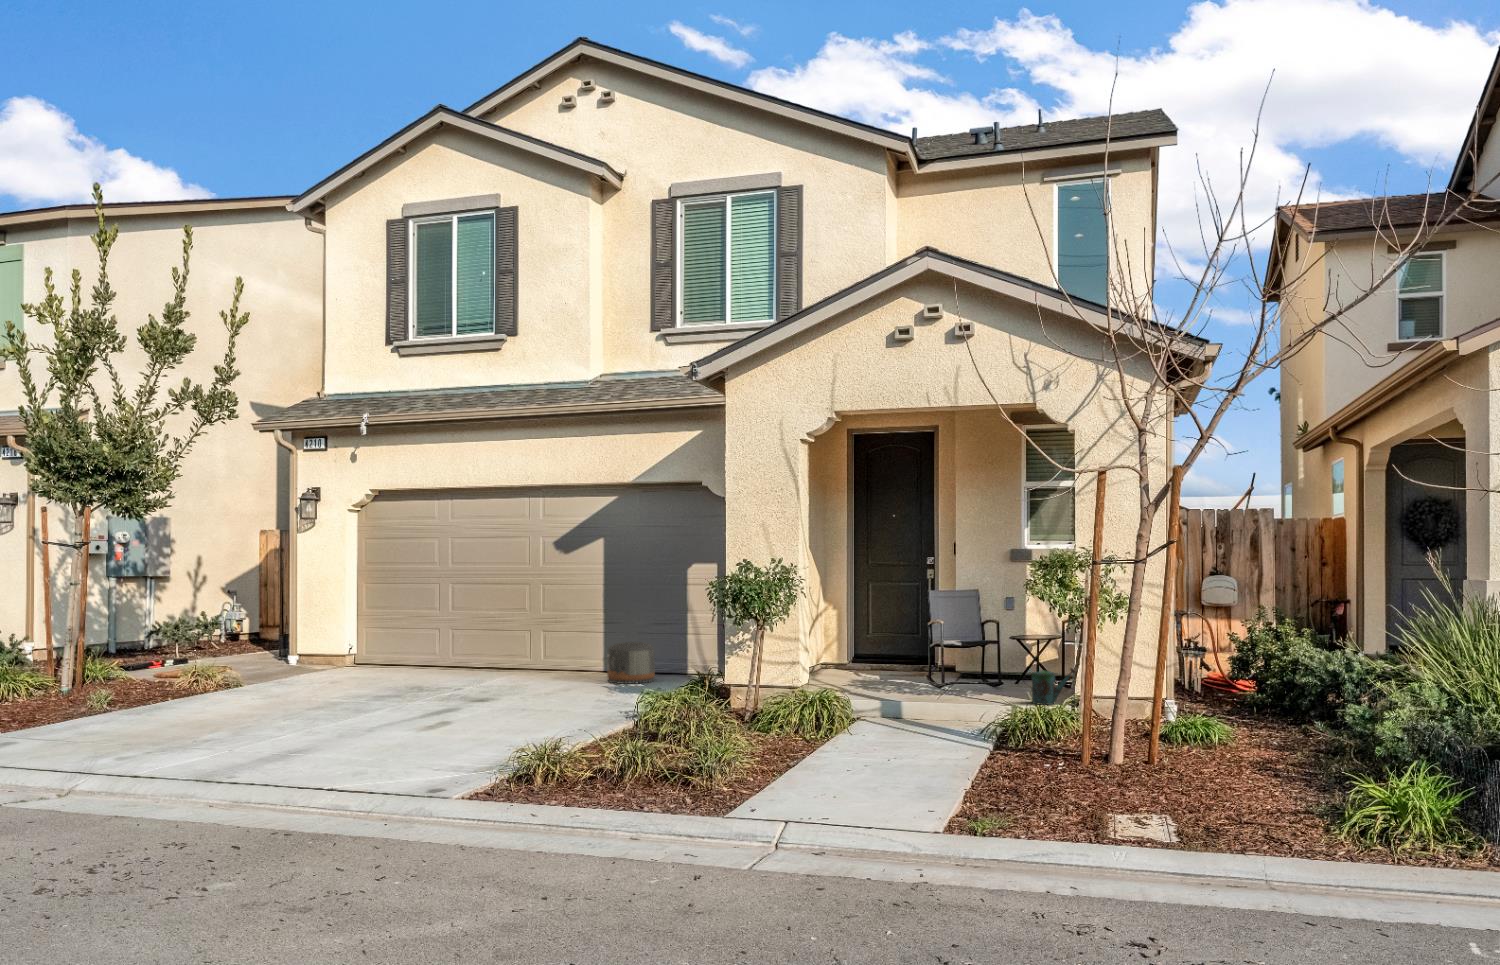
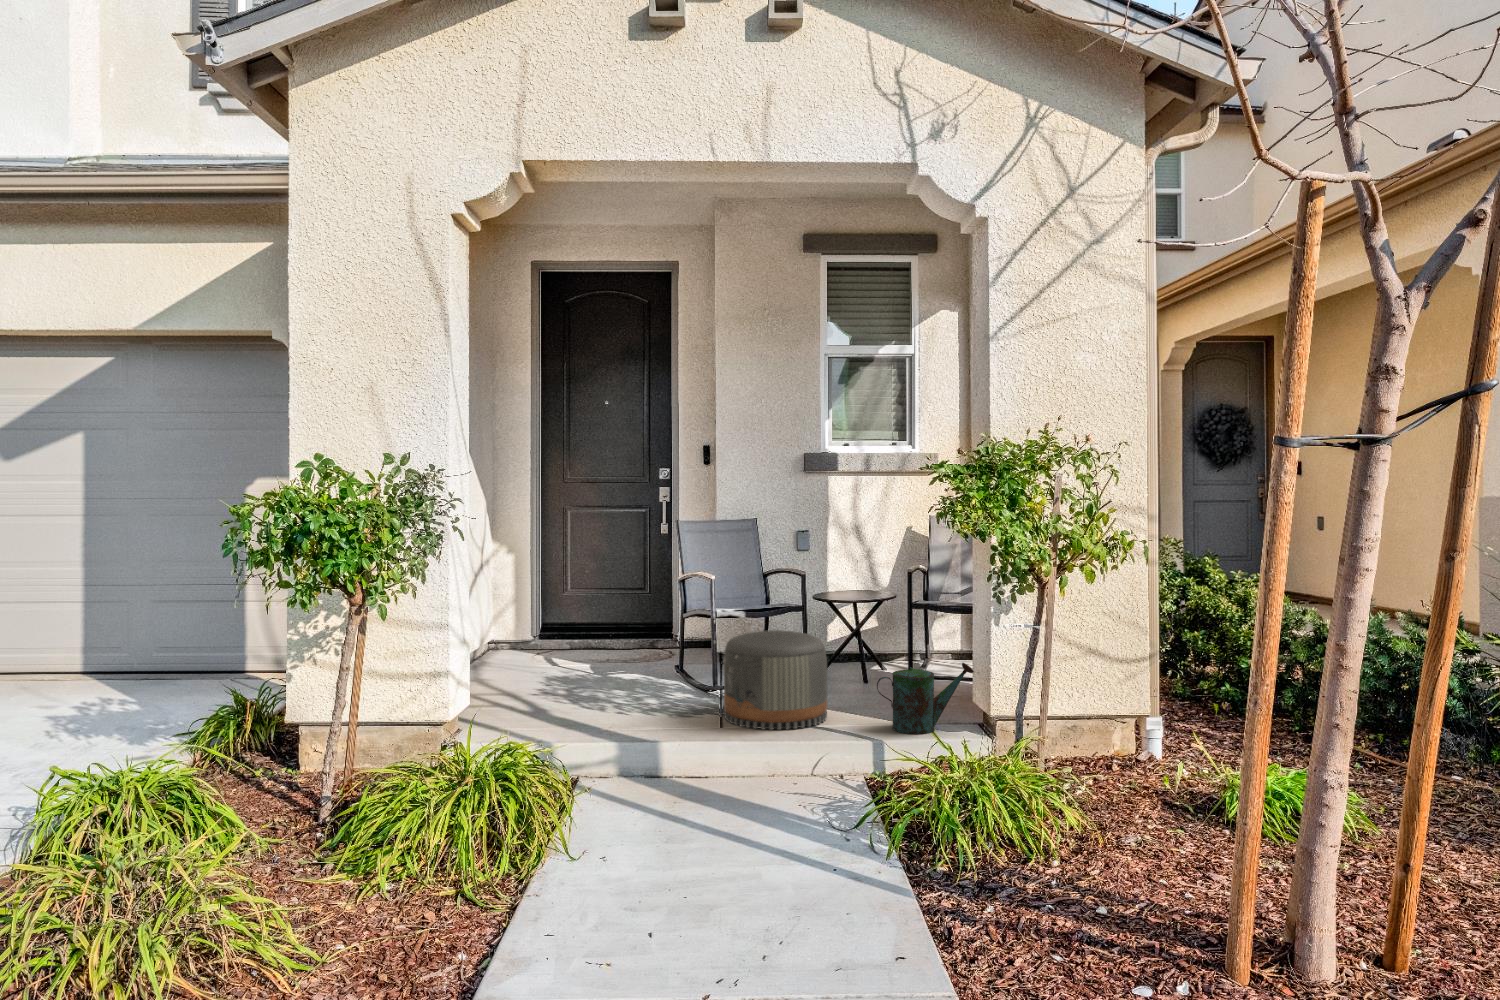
pouf: present [607,642,655,684] -> present [724,630,828,730]

